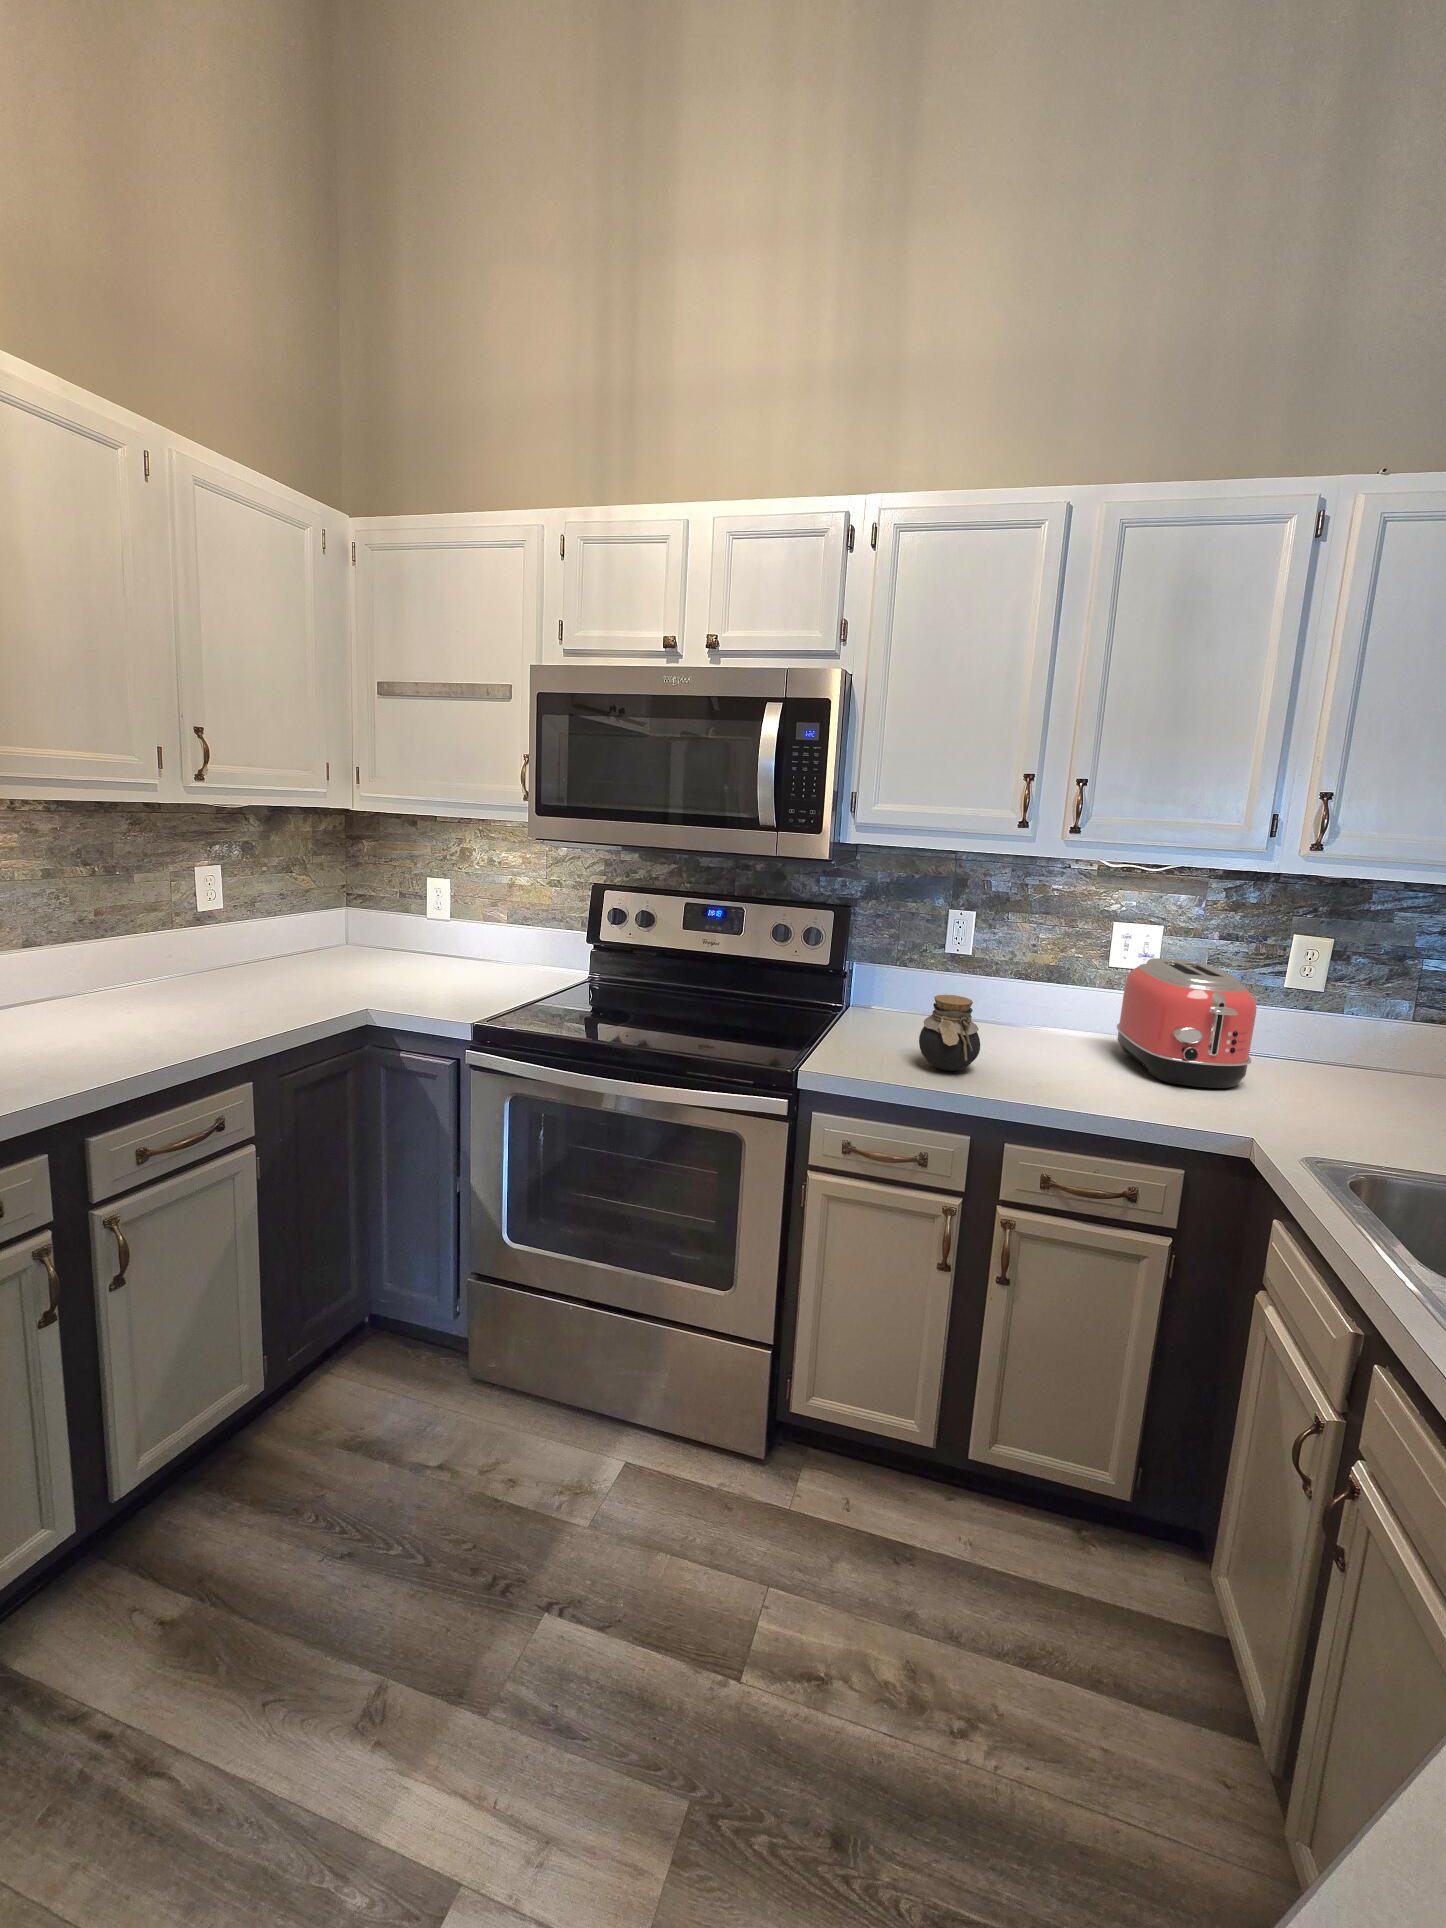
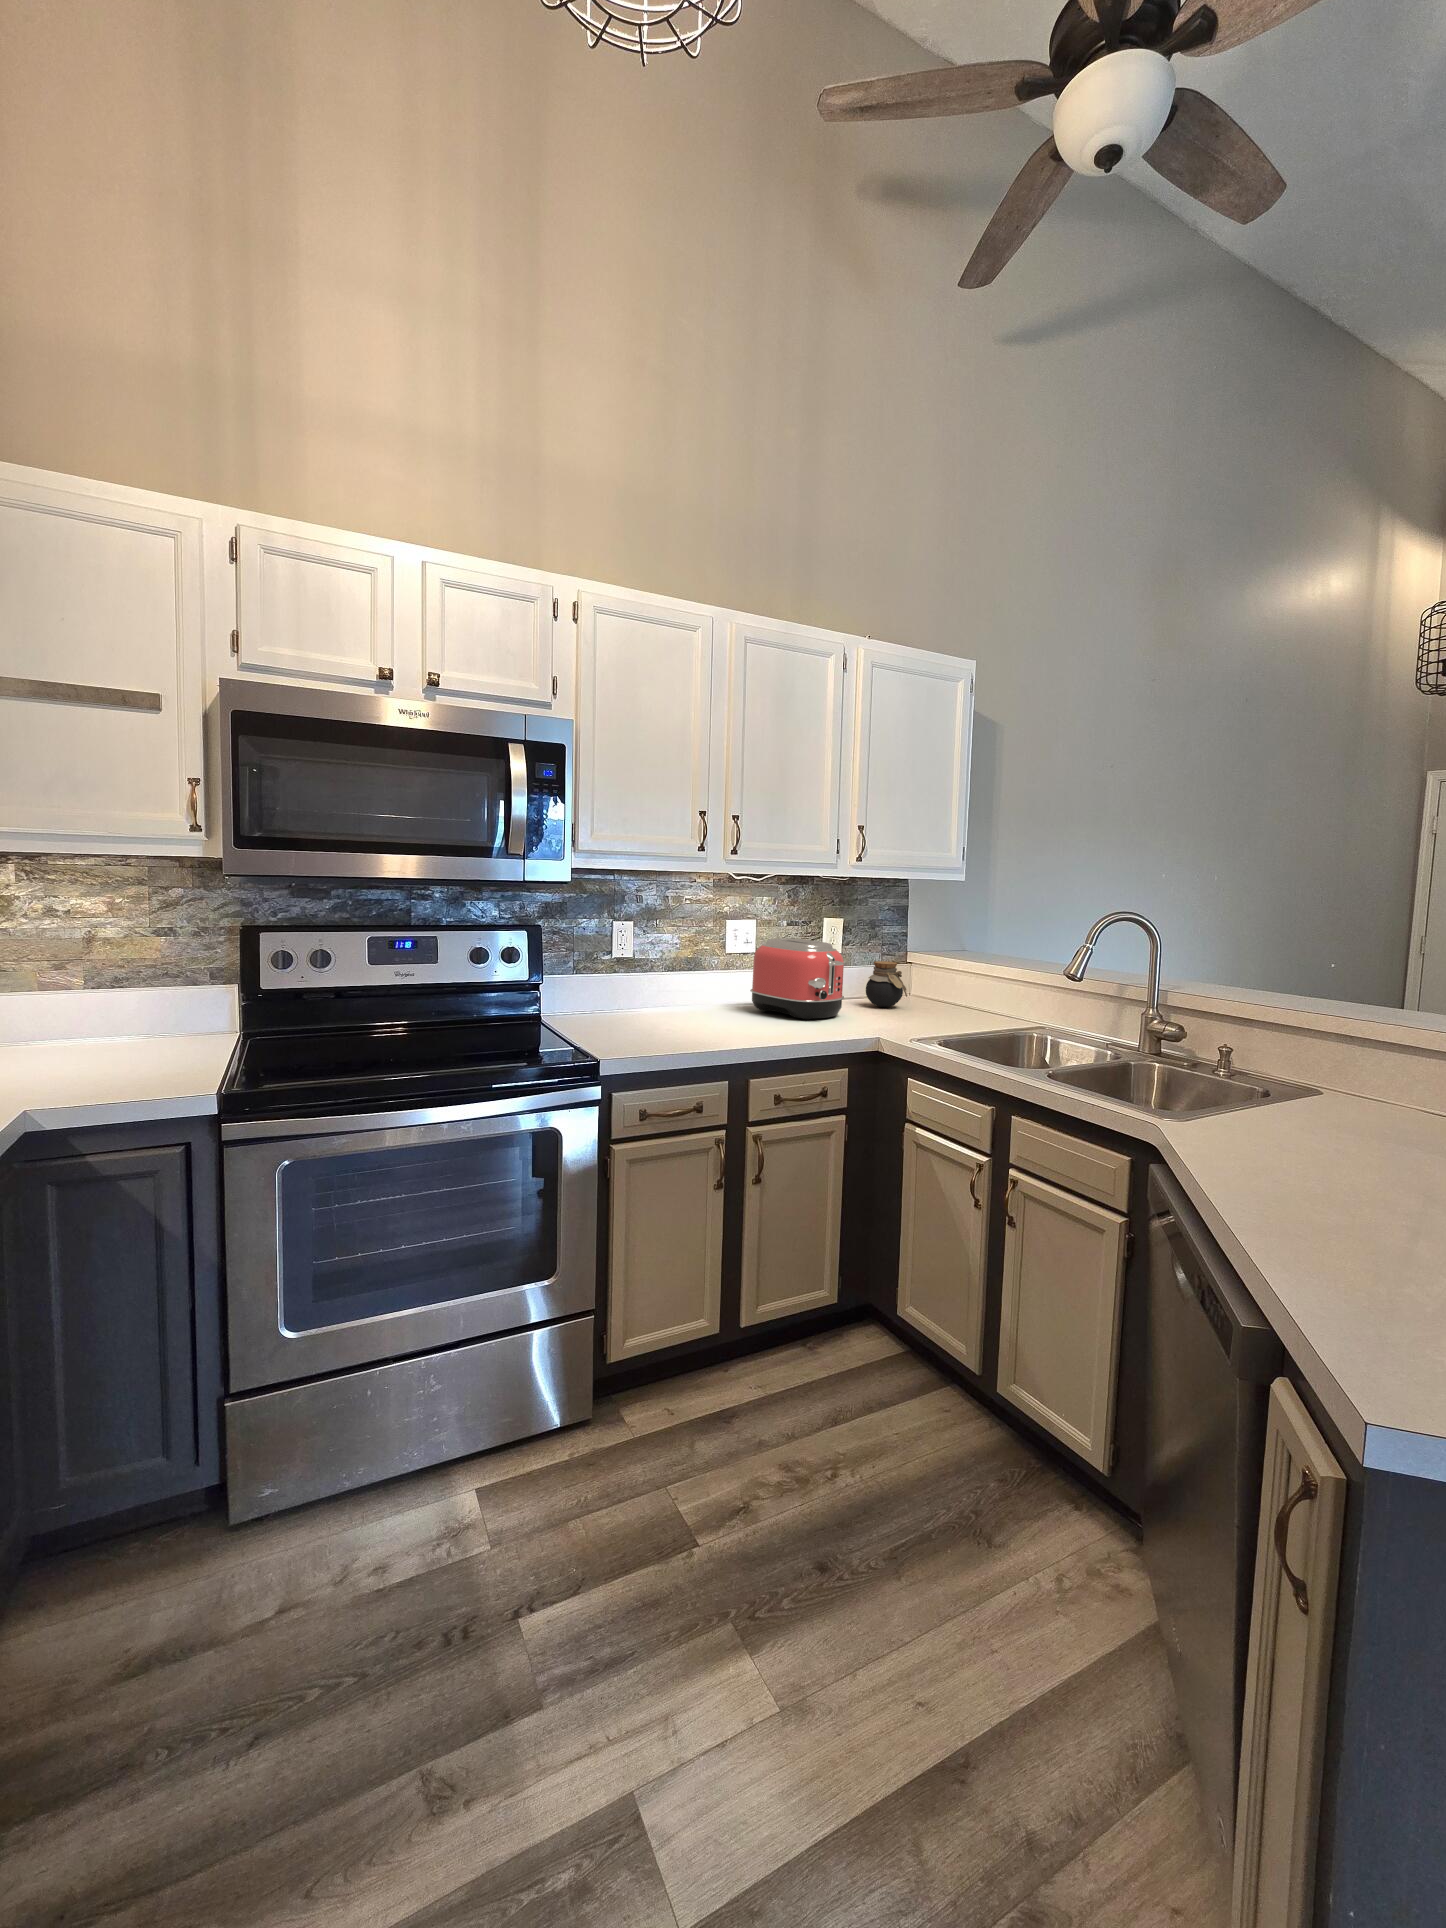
jar: present [919,995,980,1071] -> present [866,961,907,1007]

